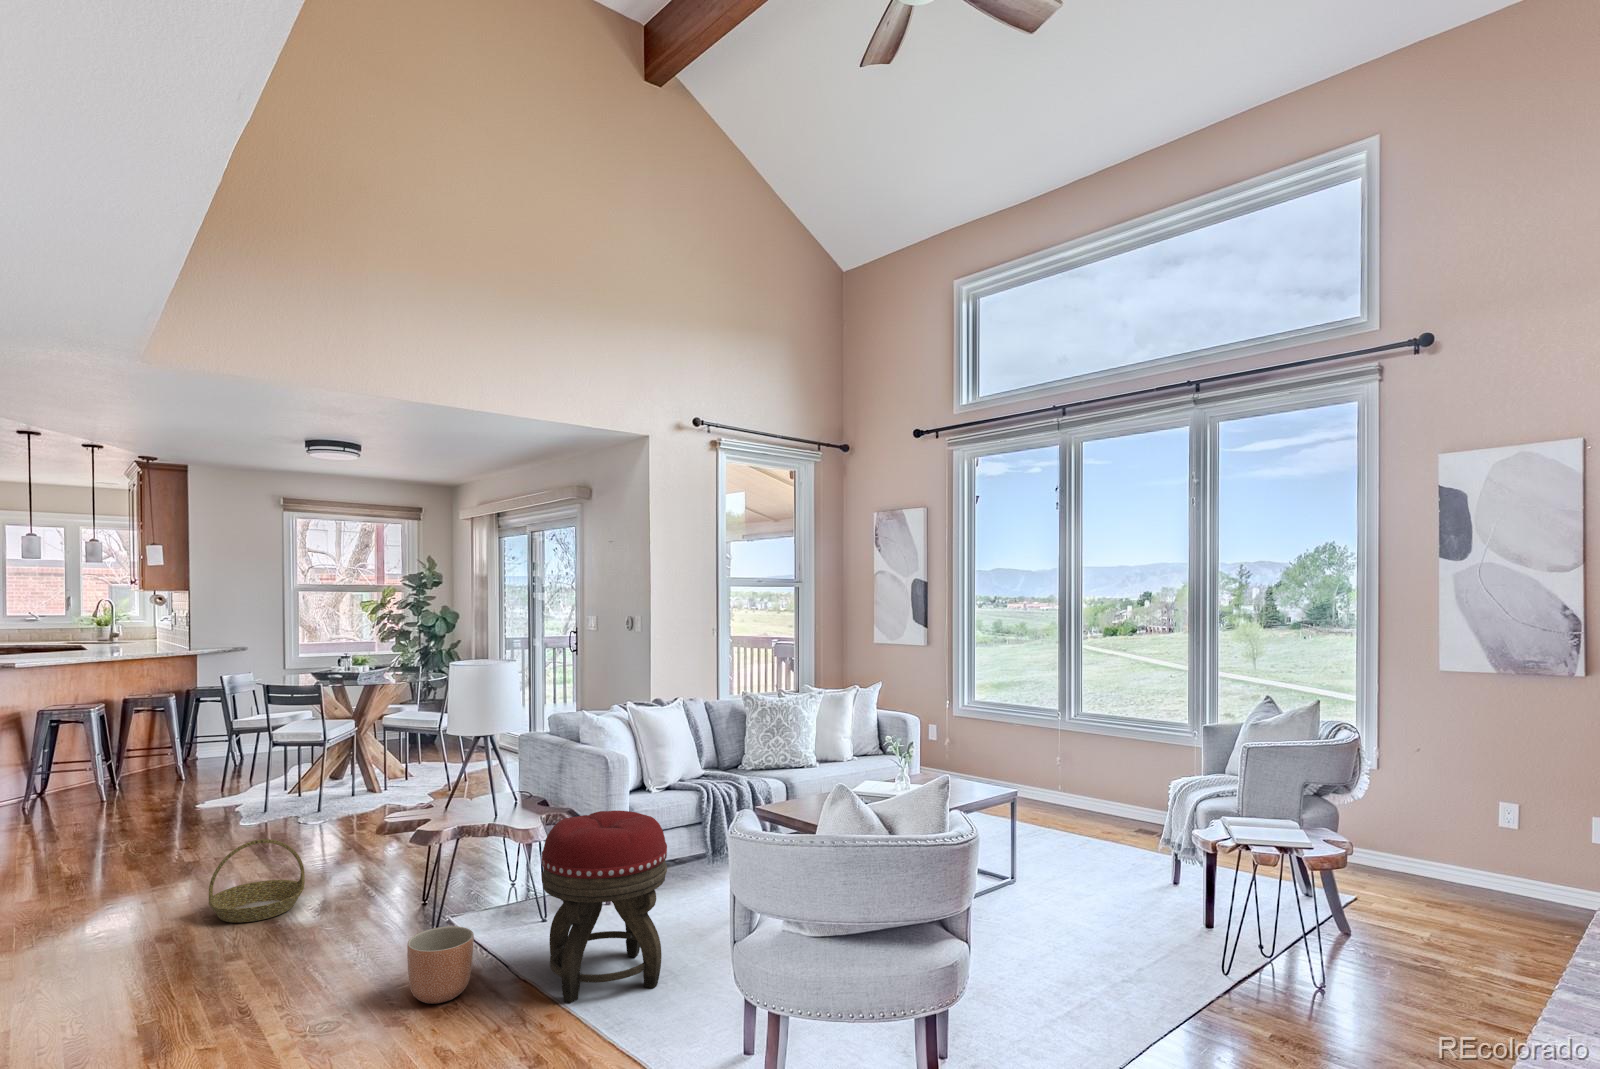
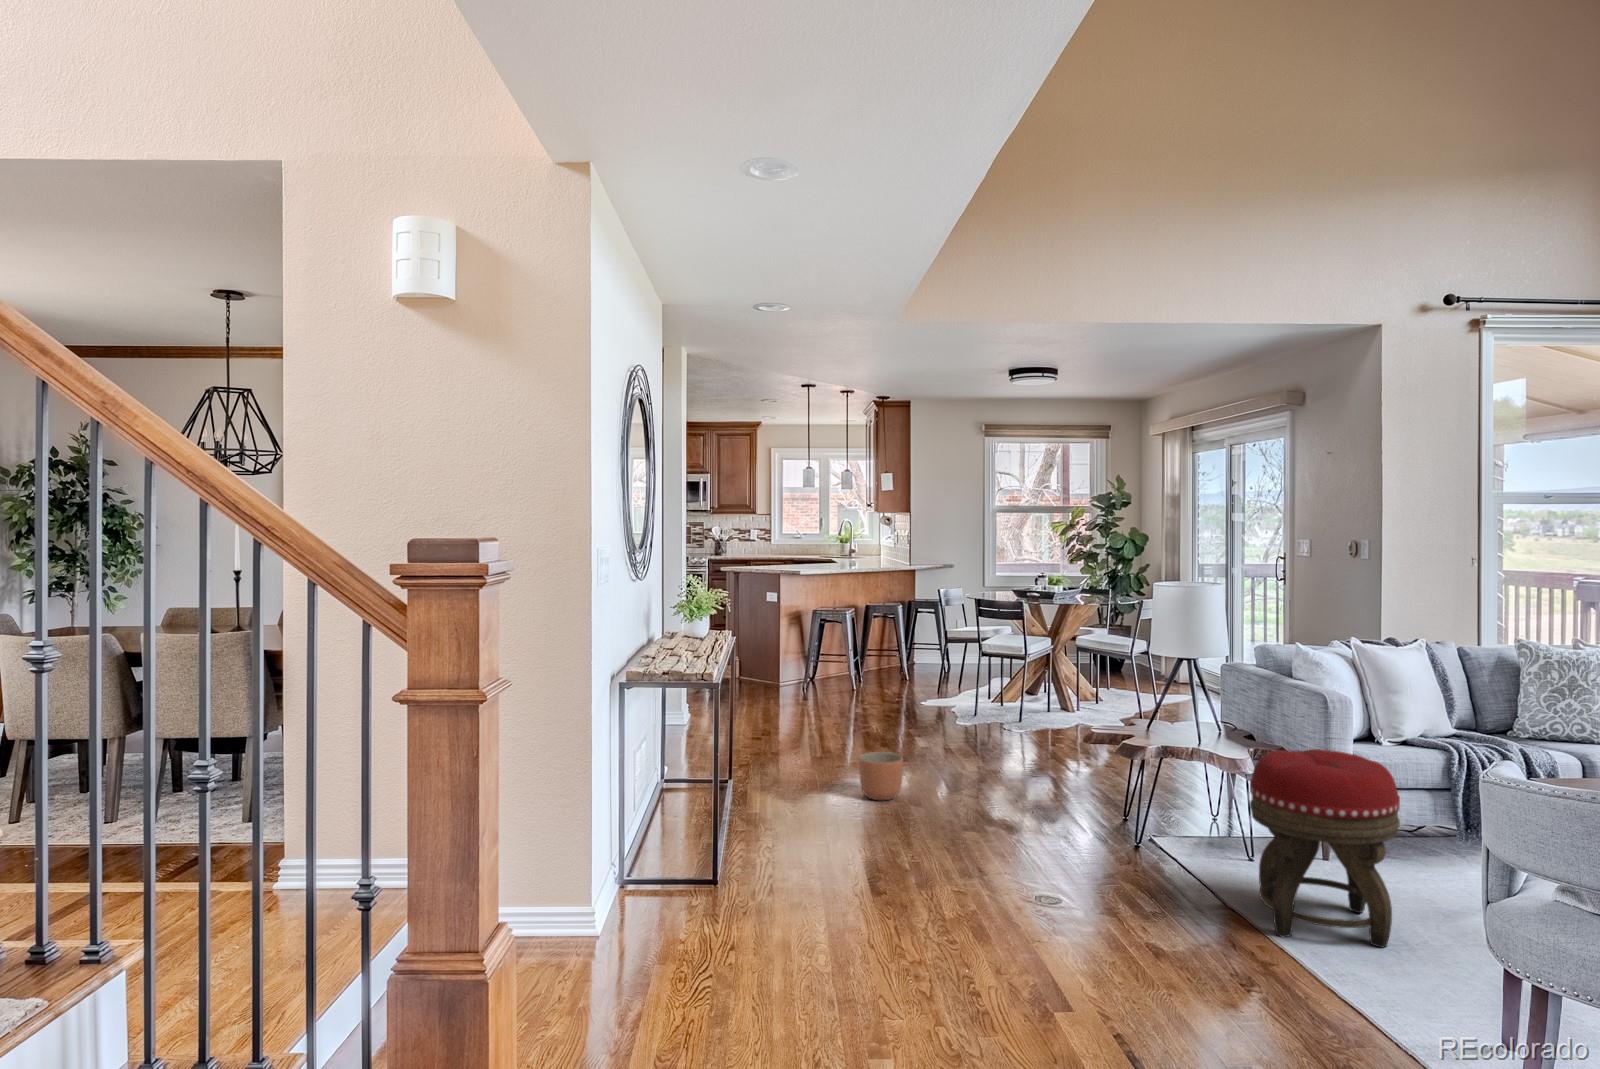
basket: present [208,839,305,922] -> none [945,732,1019,802]
planter: present [407,926,474,1004] -> present [859,752,903,800]

